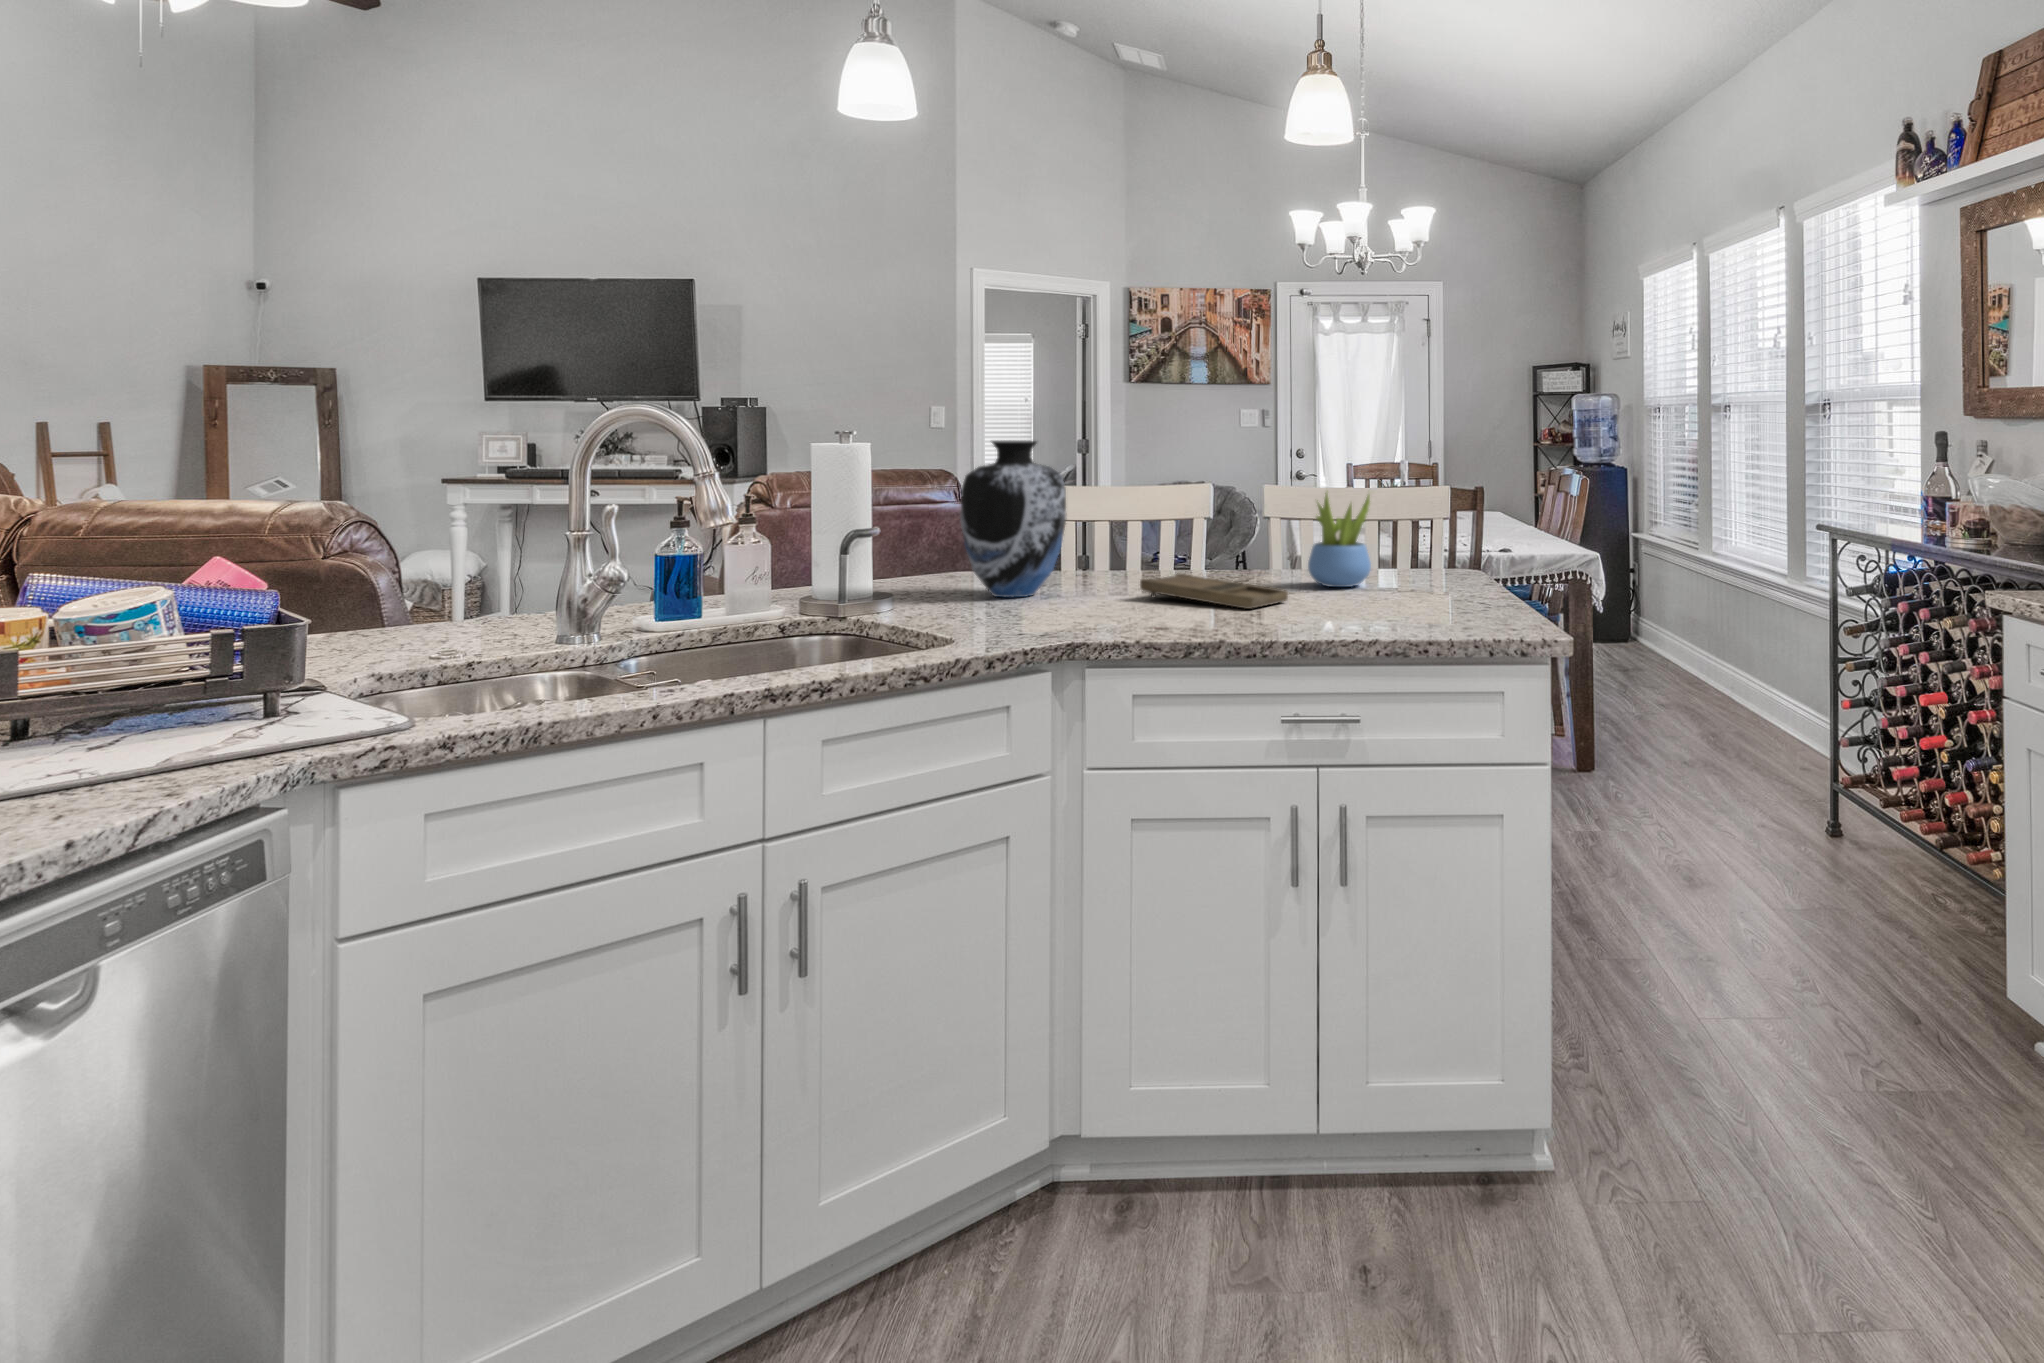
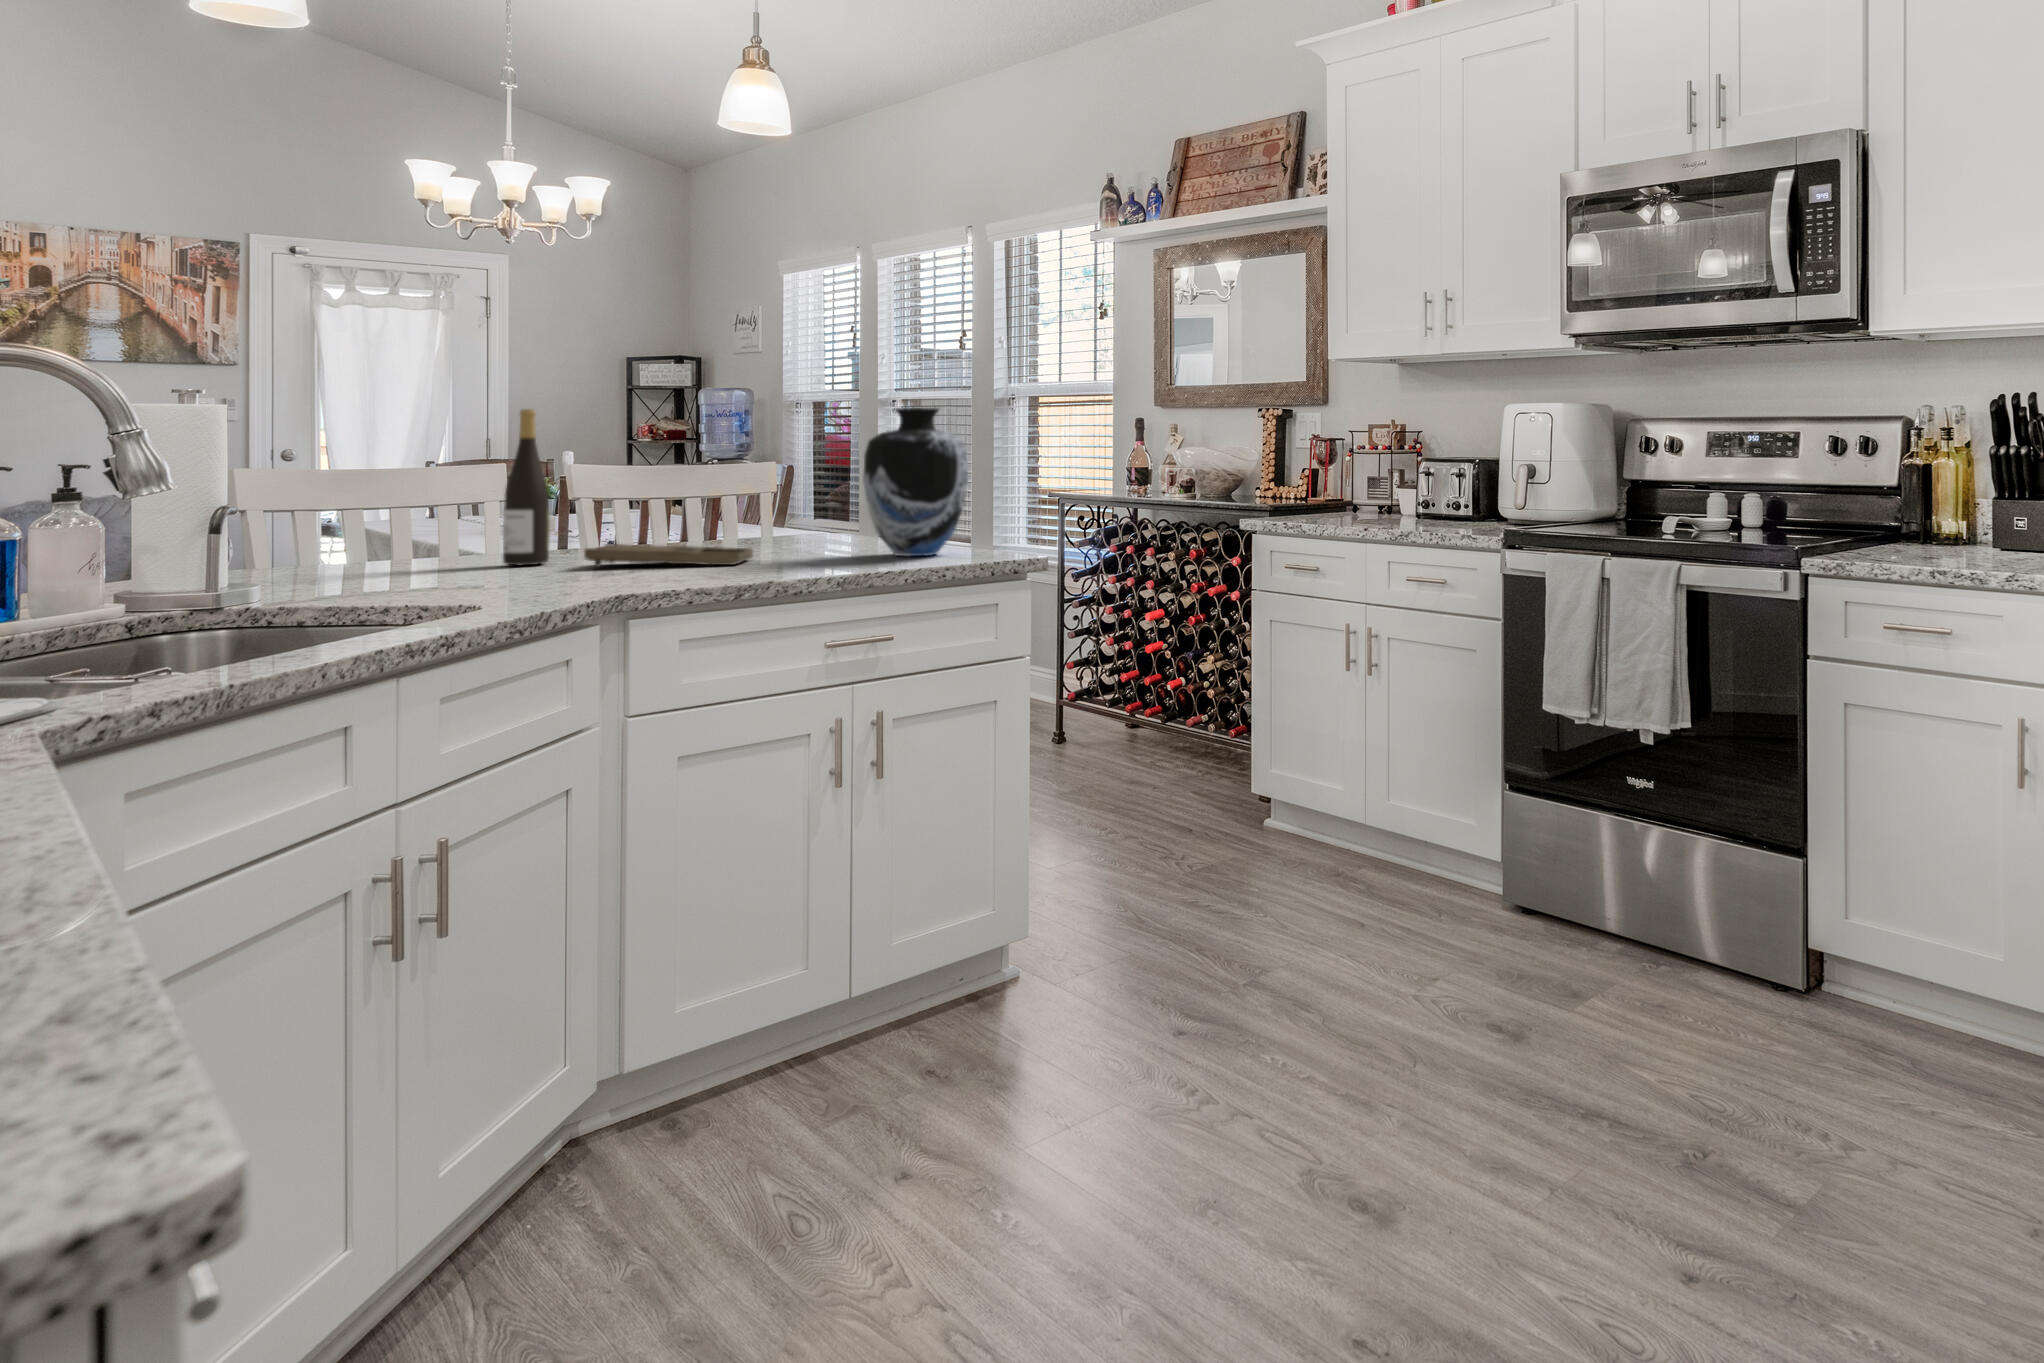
wine bottle: none [1110,440,1147,588] -> present [503,409,550,565]
vase: present [960,441,1067,597] -> present [863,408,968,556]
succulent plant: present [1308,493,1371,587] -> none [725,457,791,550]

